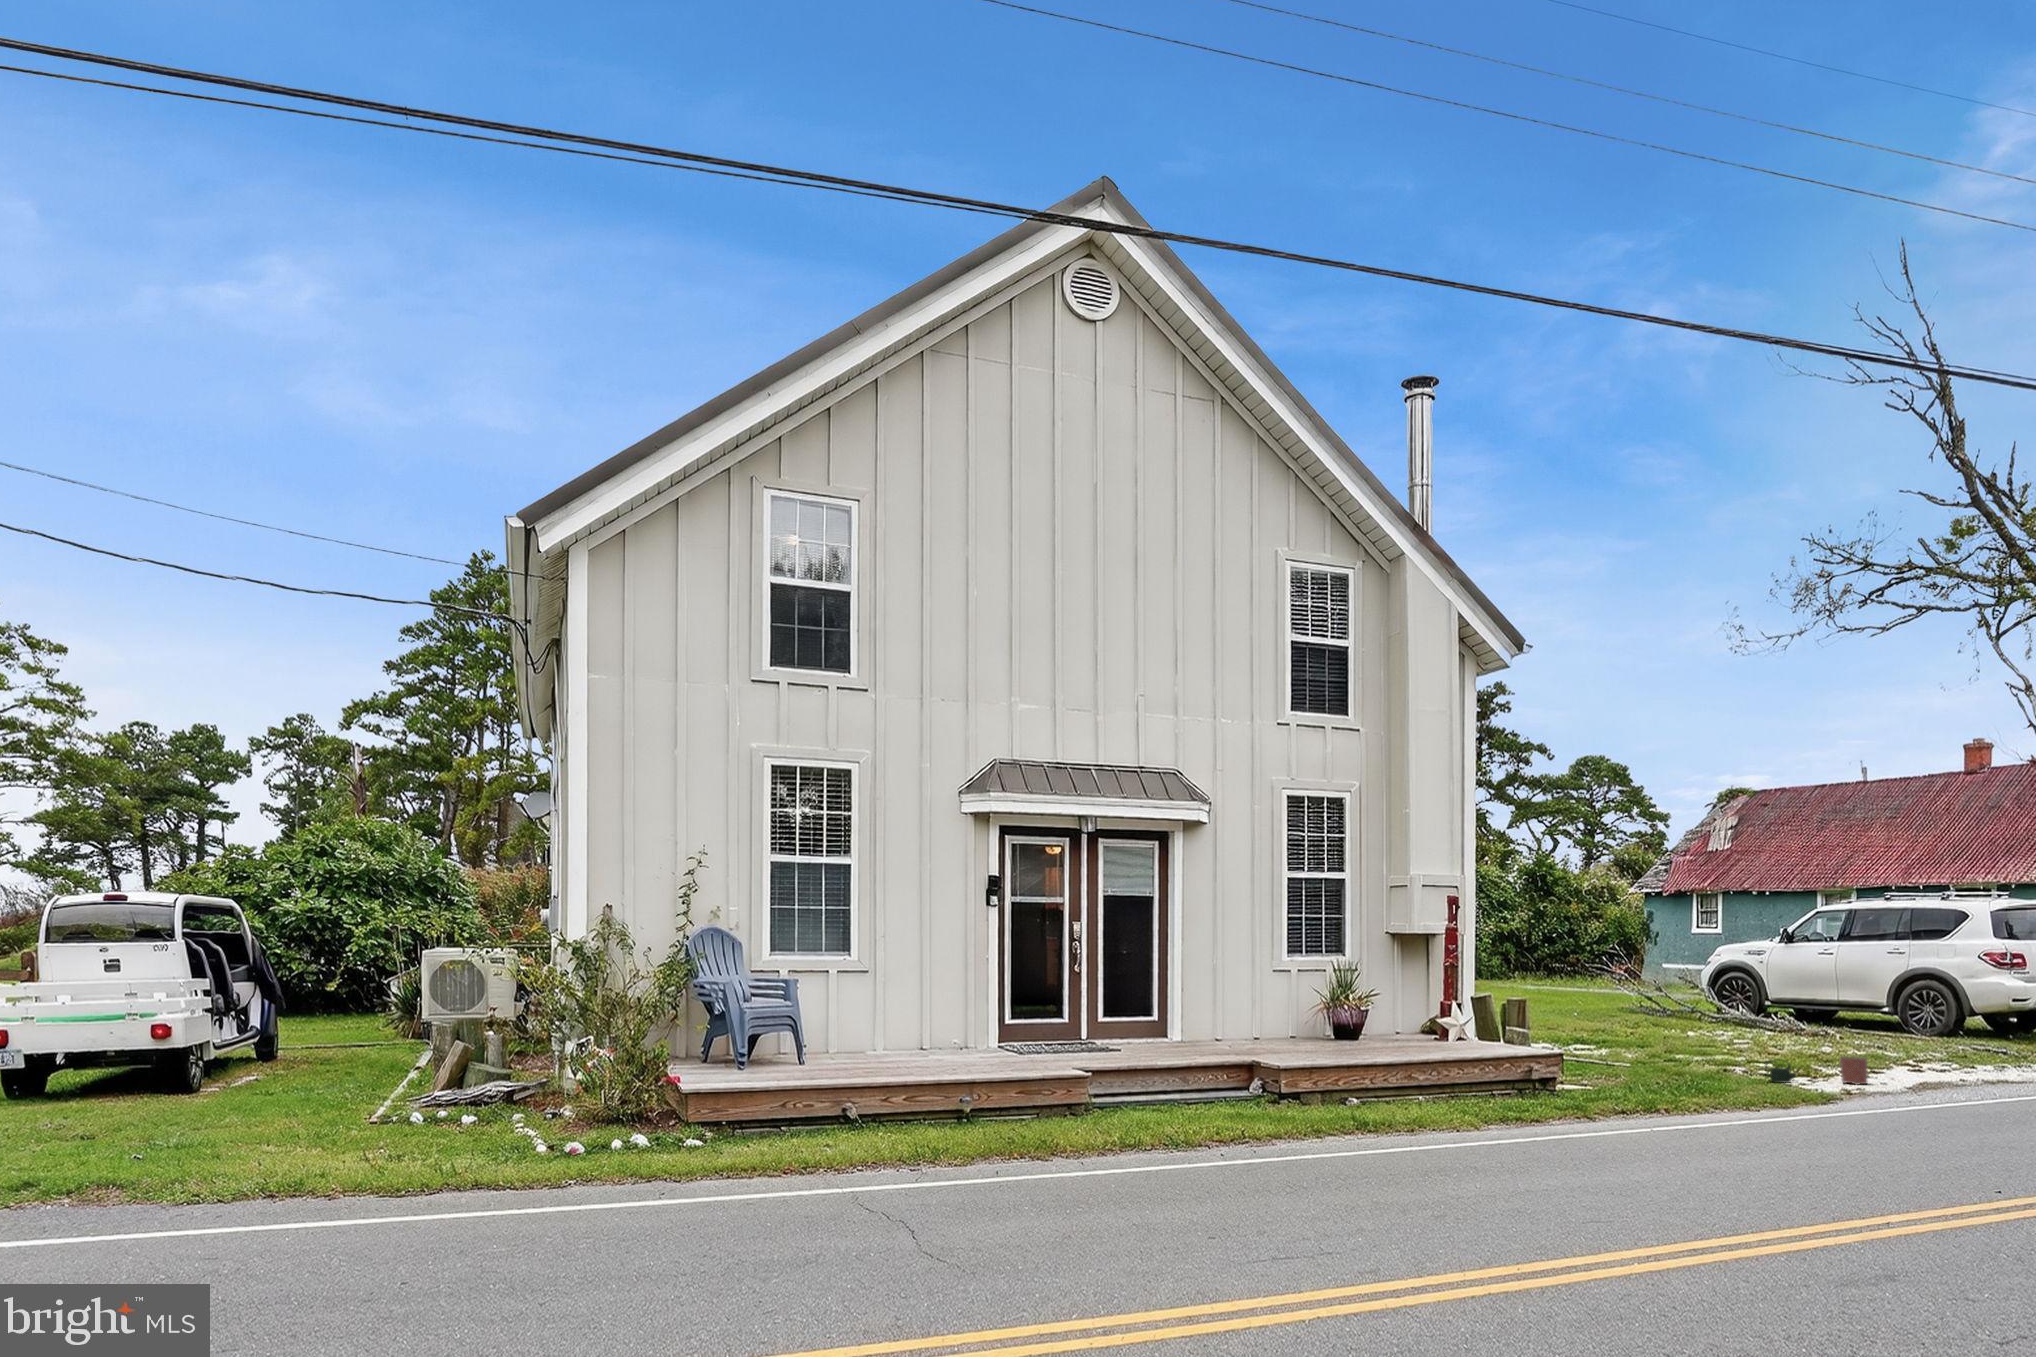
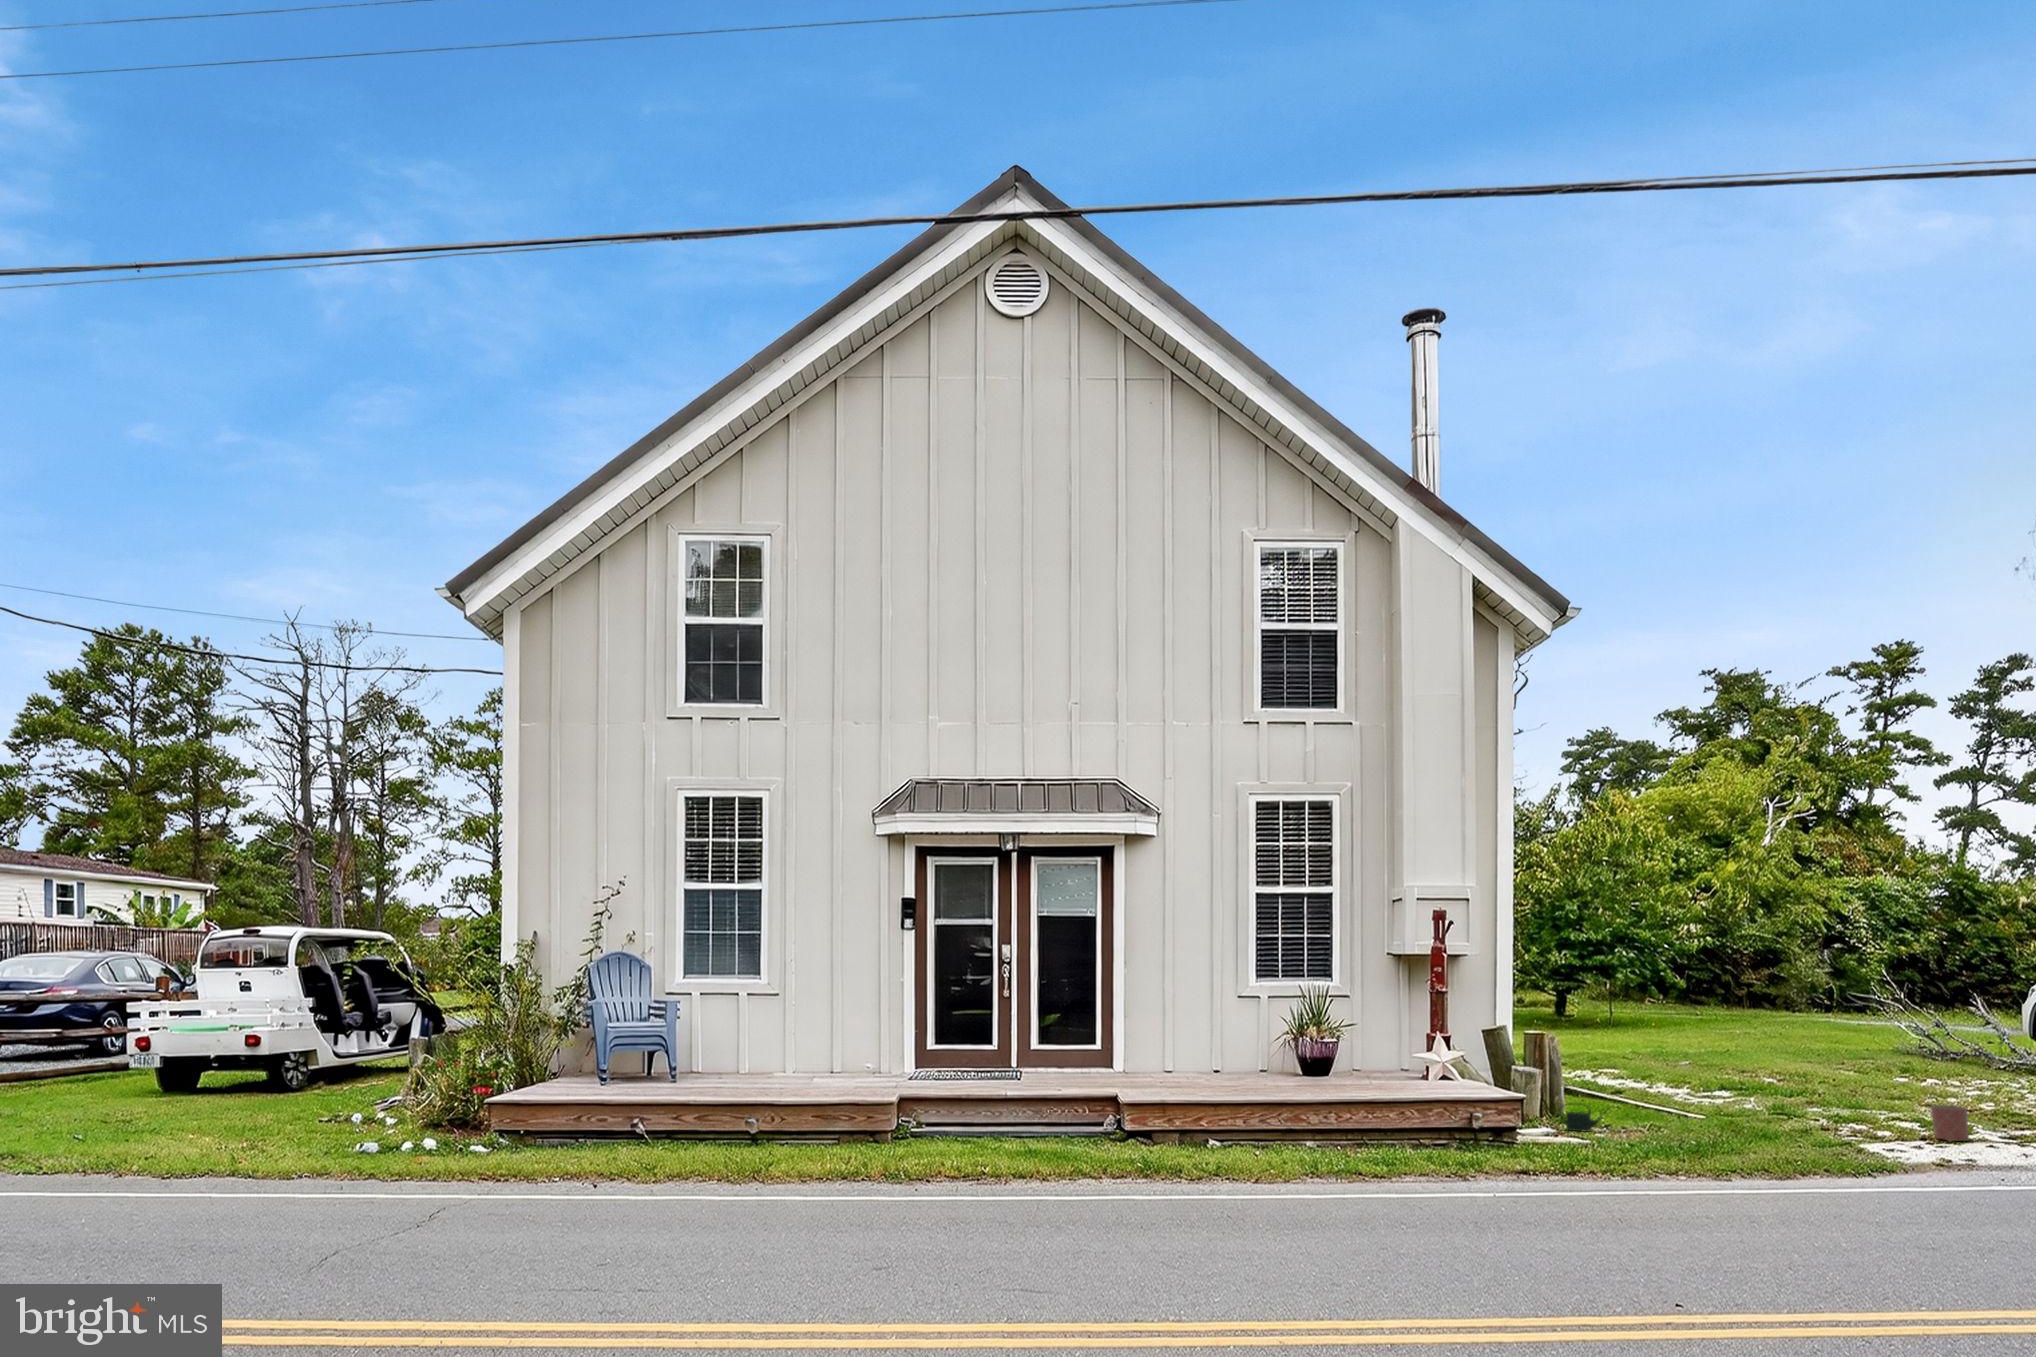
watering can: present [1765,1061,1799,1083] -> present [1559,1103,1605,1132]

